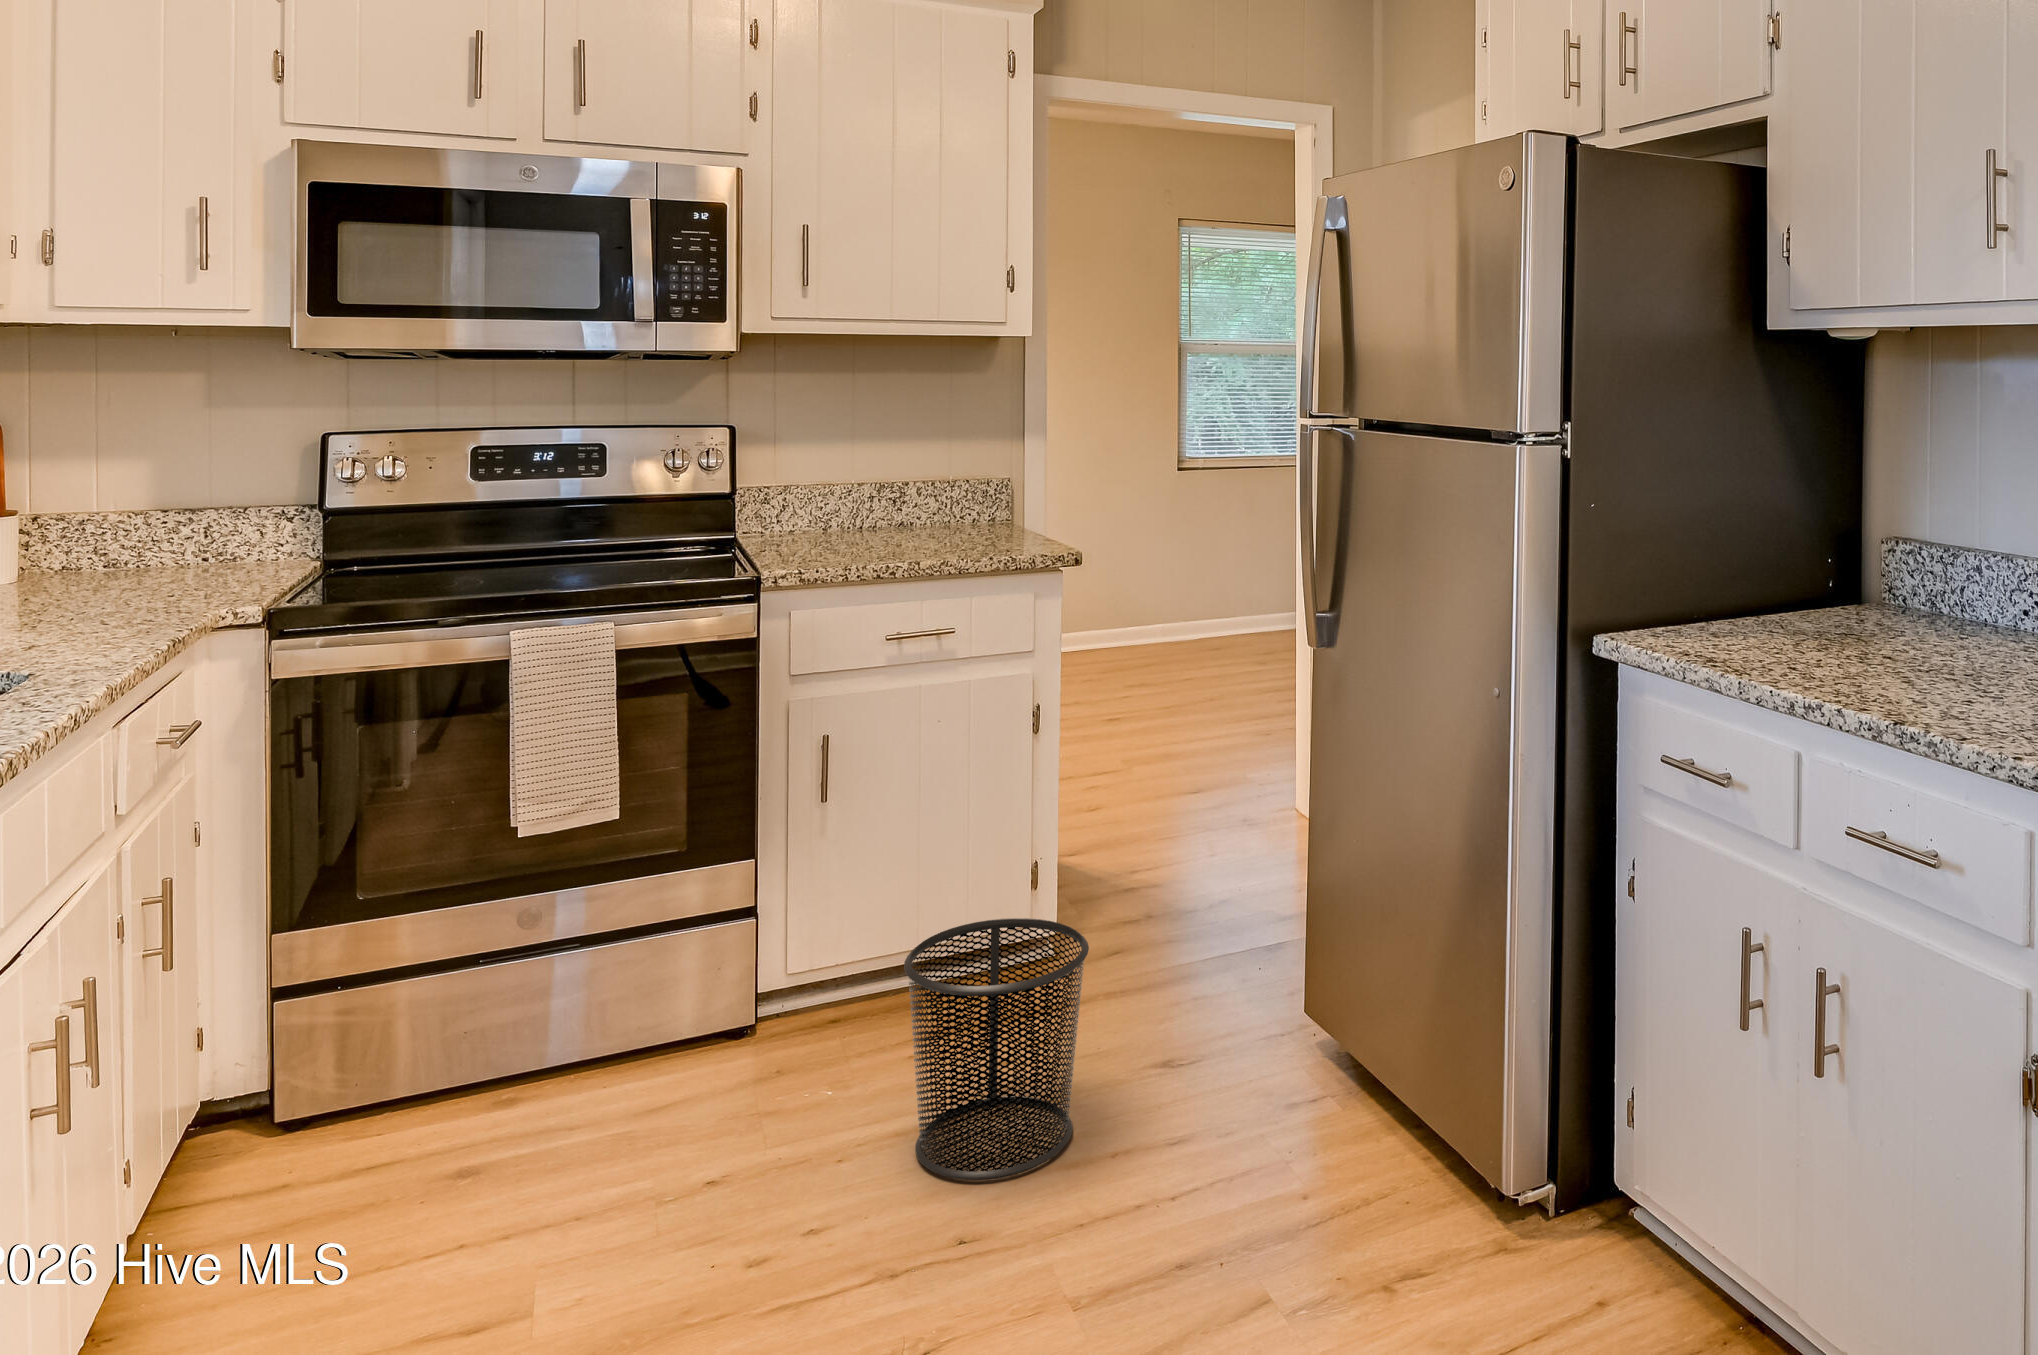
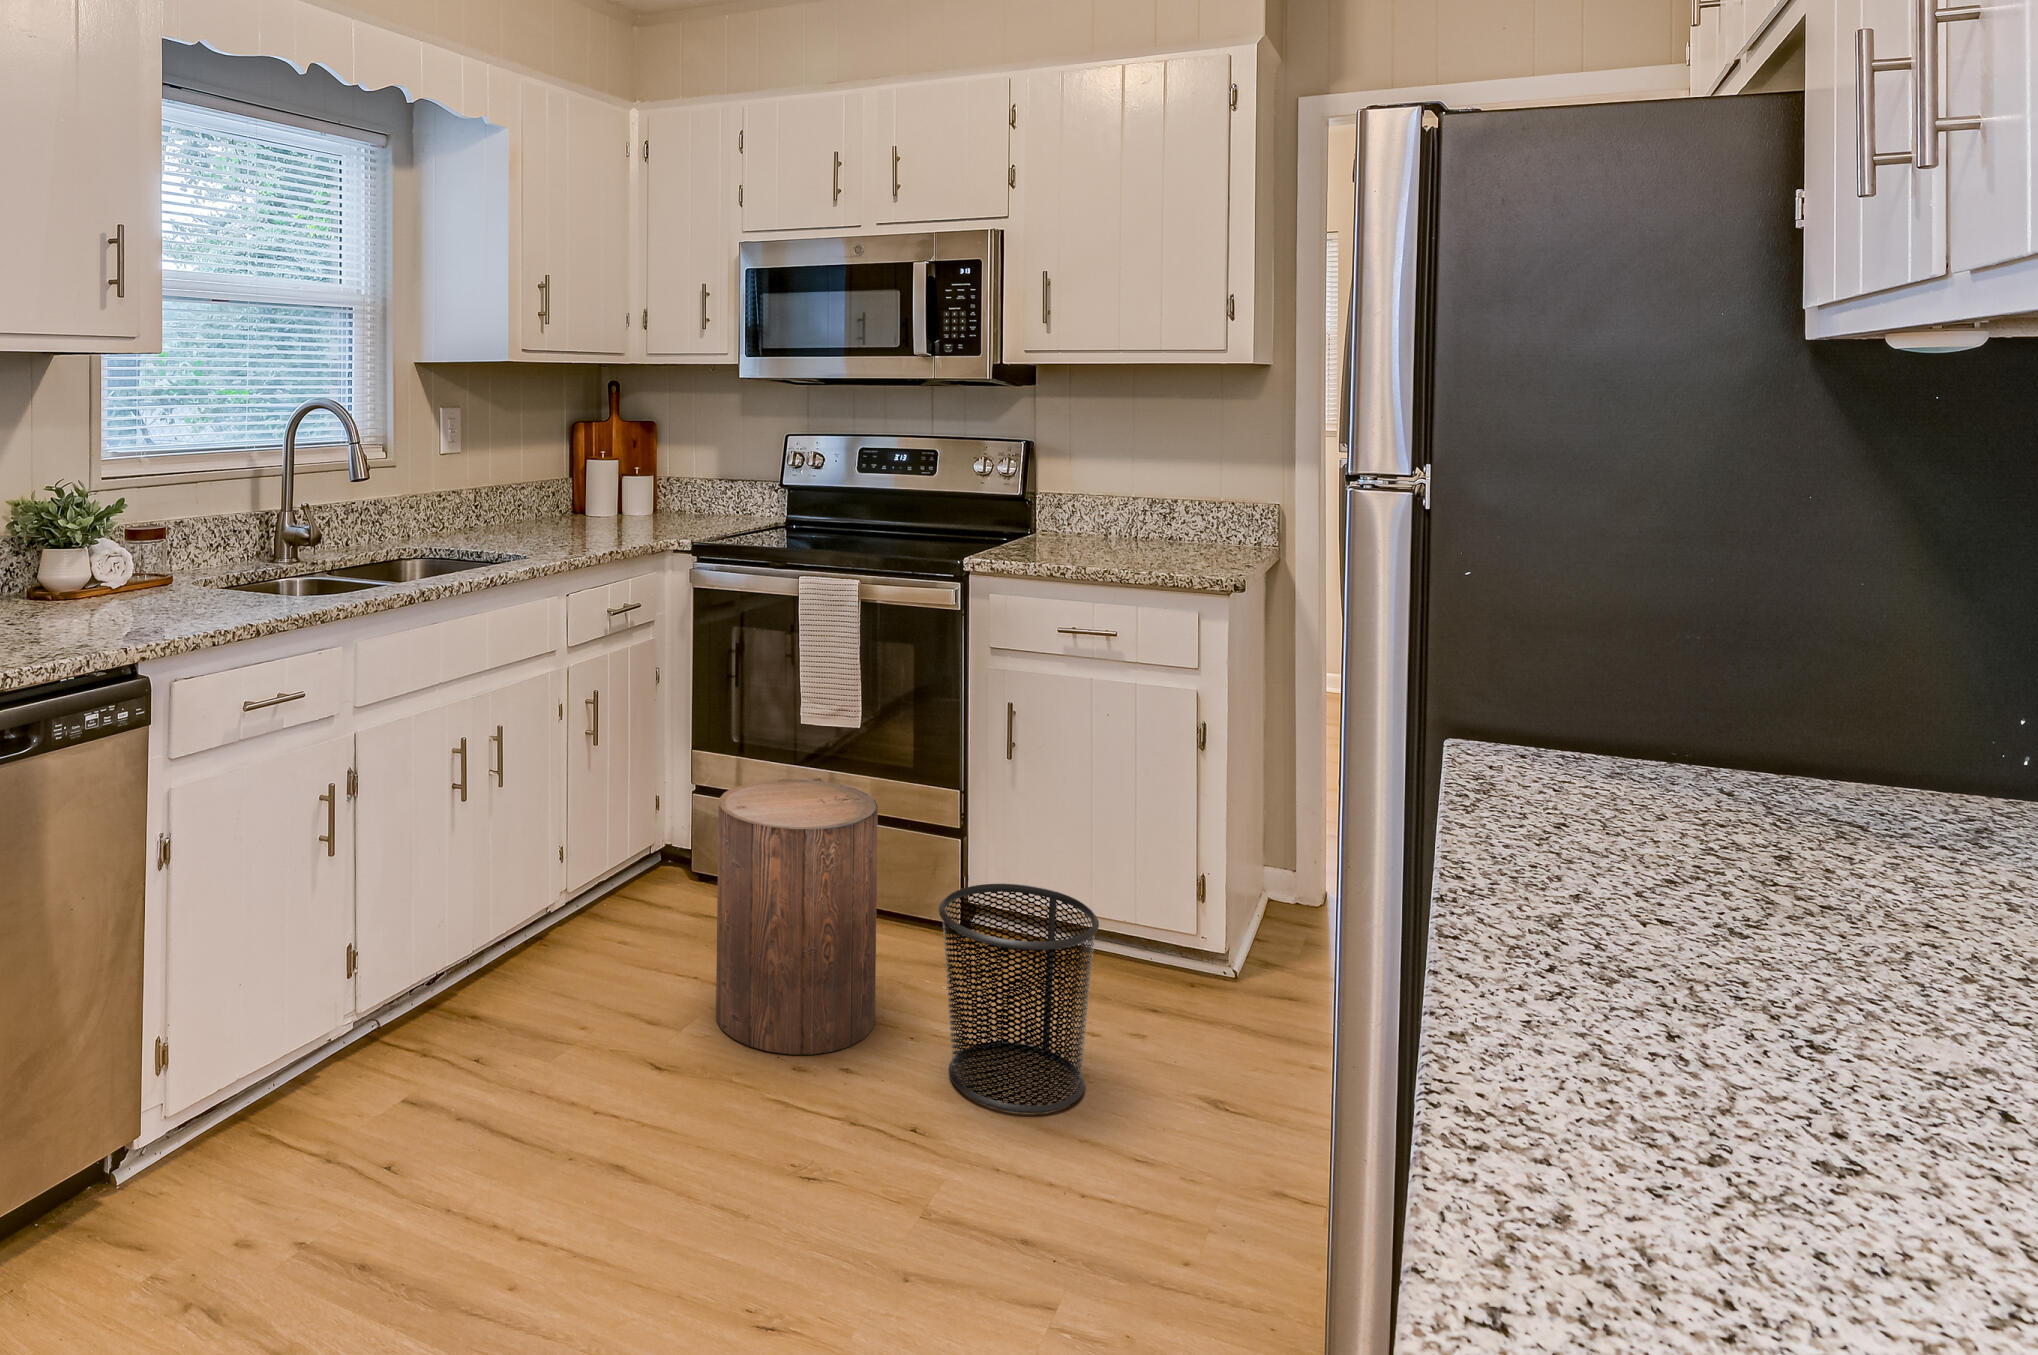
stool: none [547,886,795,1281] -> present [716,779,878,1054]

